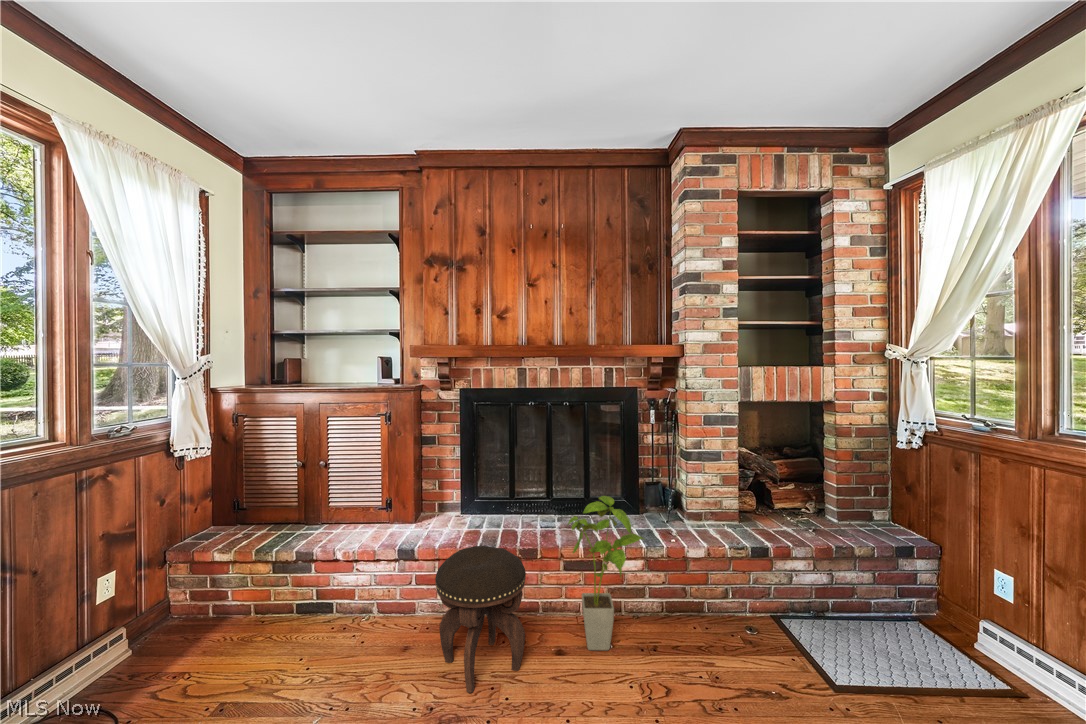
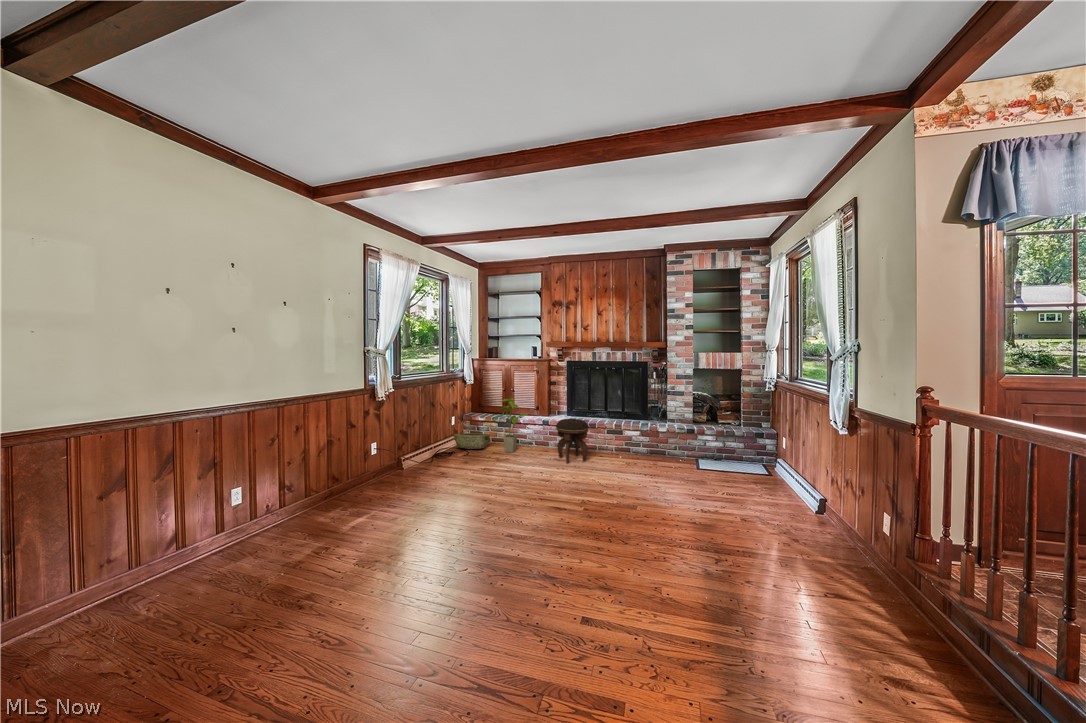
house plant: present [568,496,644,650] -> present [501,398,527,453]
woven basket: none [121,593,250,657] -> present [454,433,490,449]

